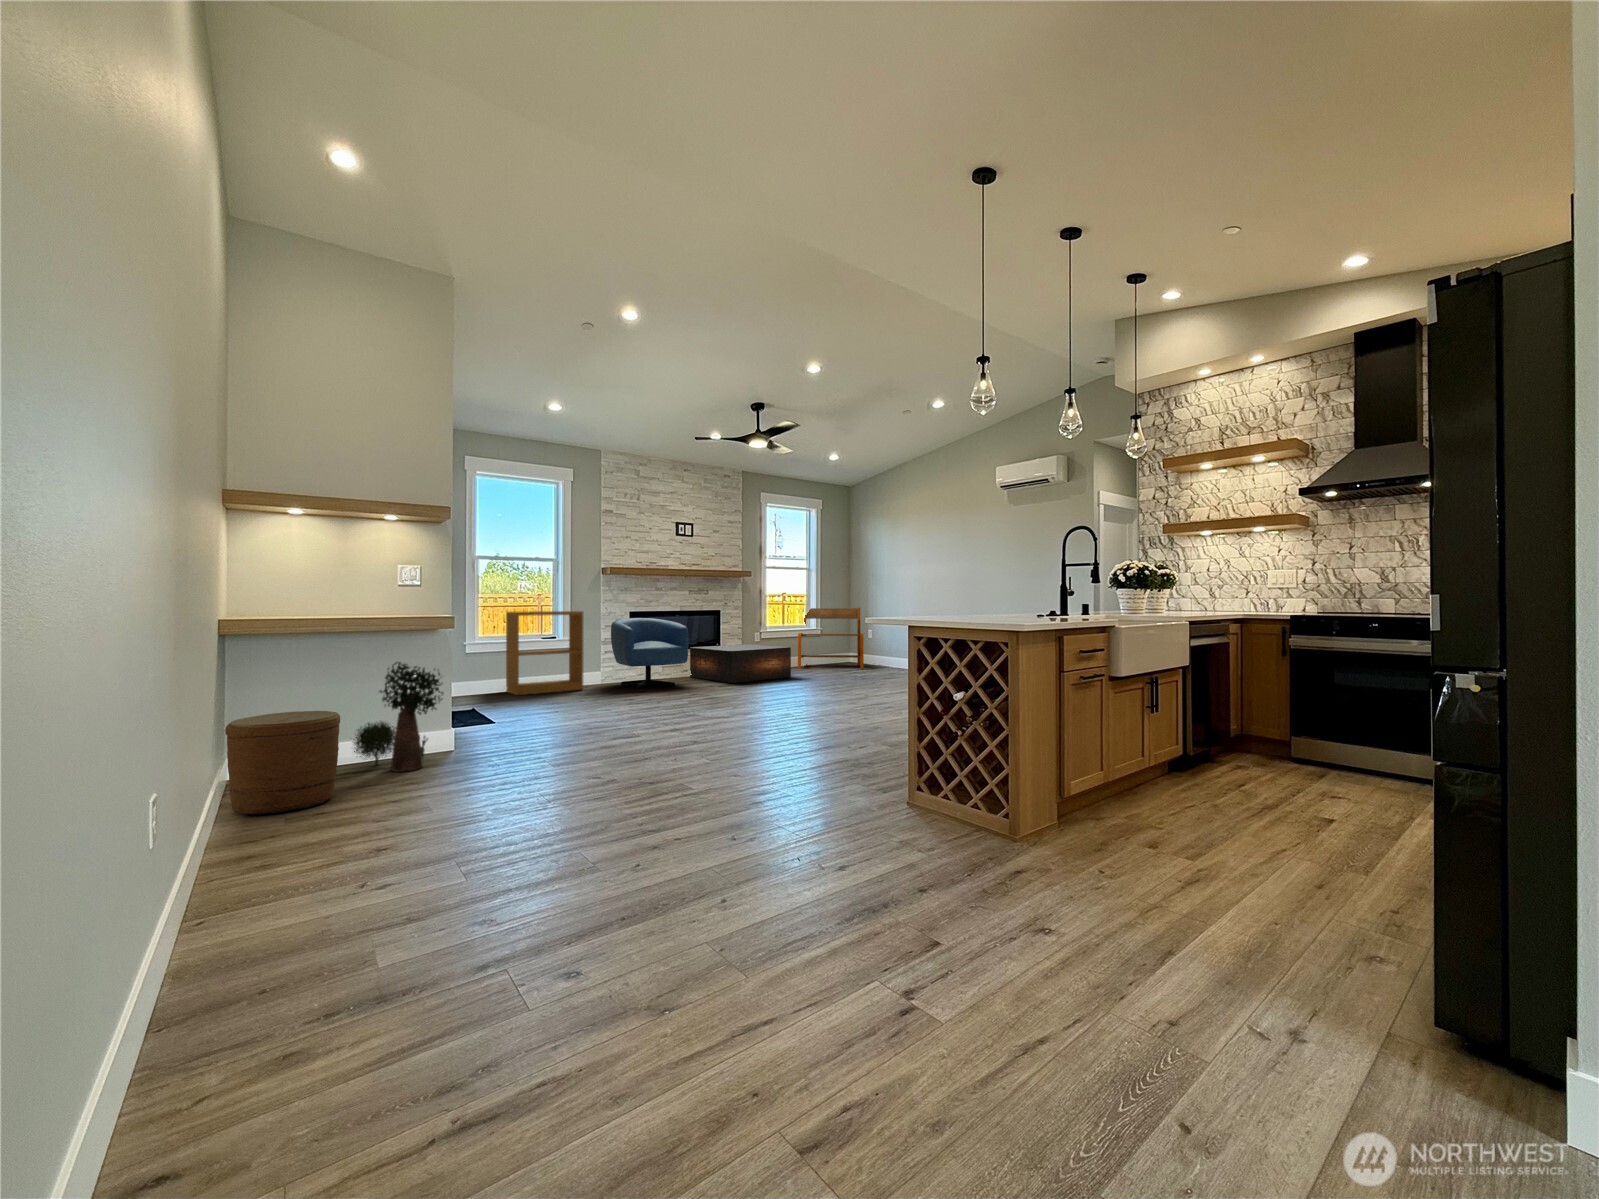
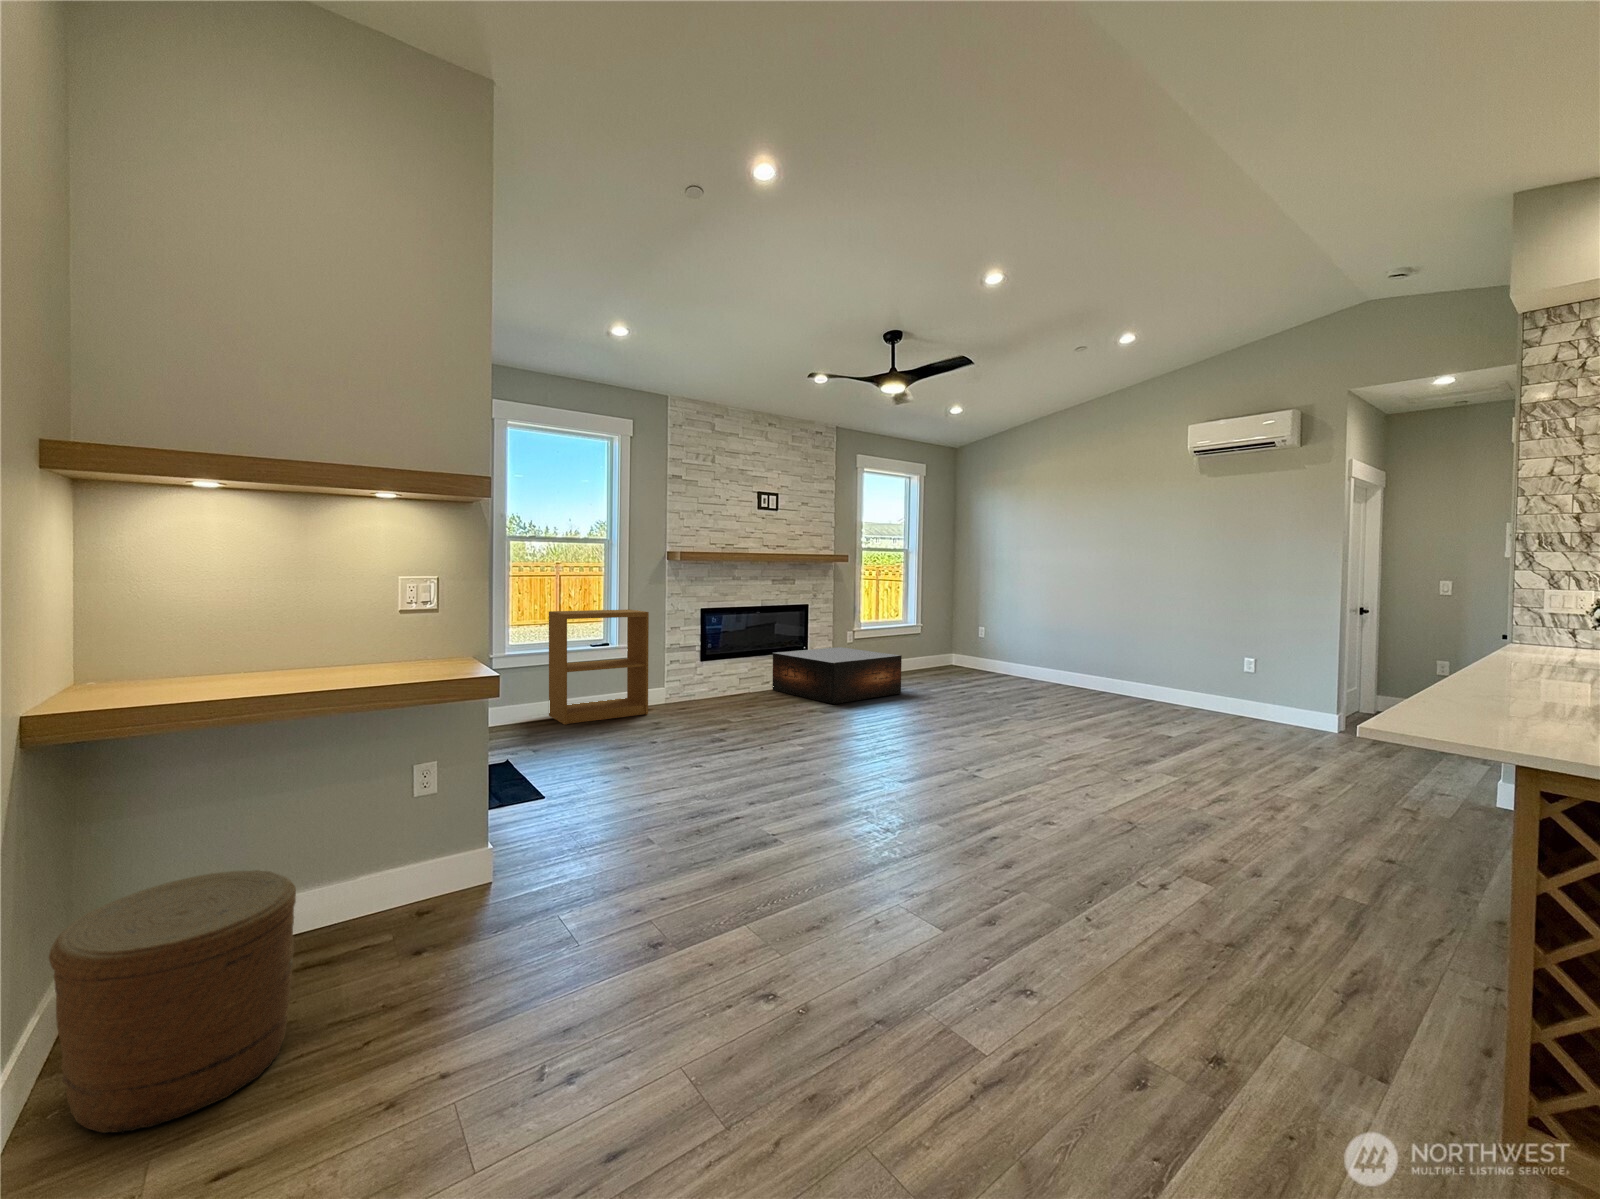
bench: present [798,608,864,669] -> none [895,599,979,679]
armchair: present [611,618,689,688] -> none [681,617,780,713]
potted plant: present [353,662,443,772] -> none [327,744,483,942]

